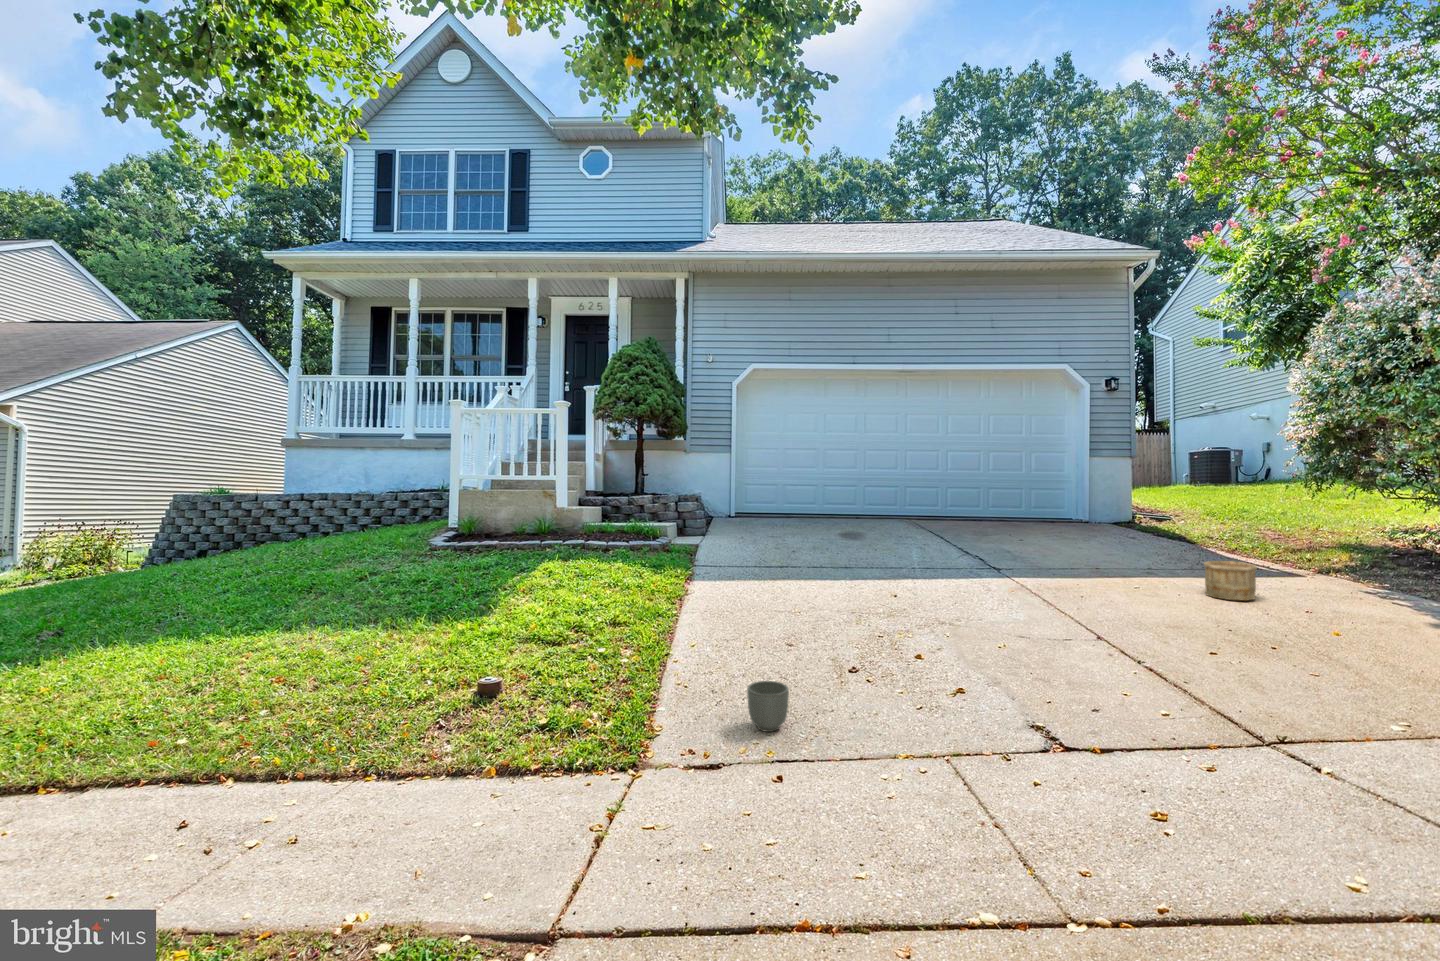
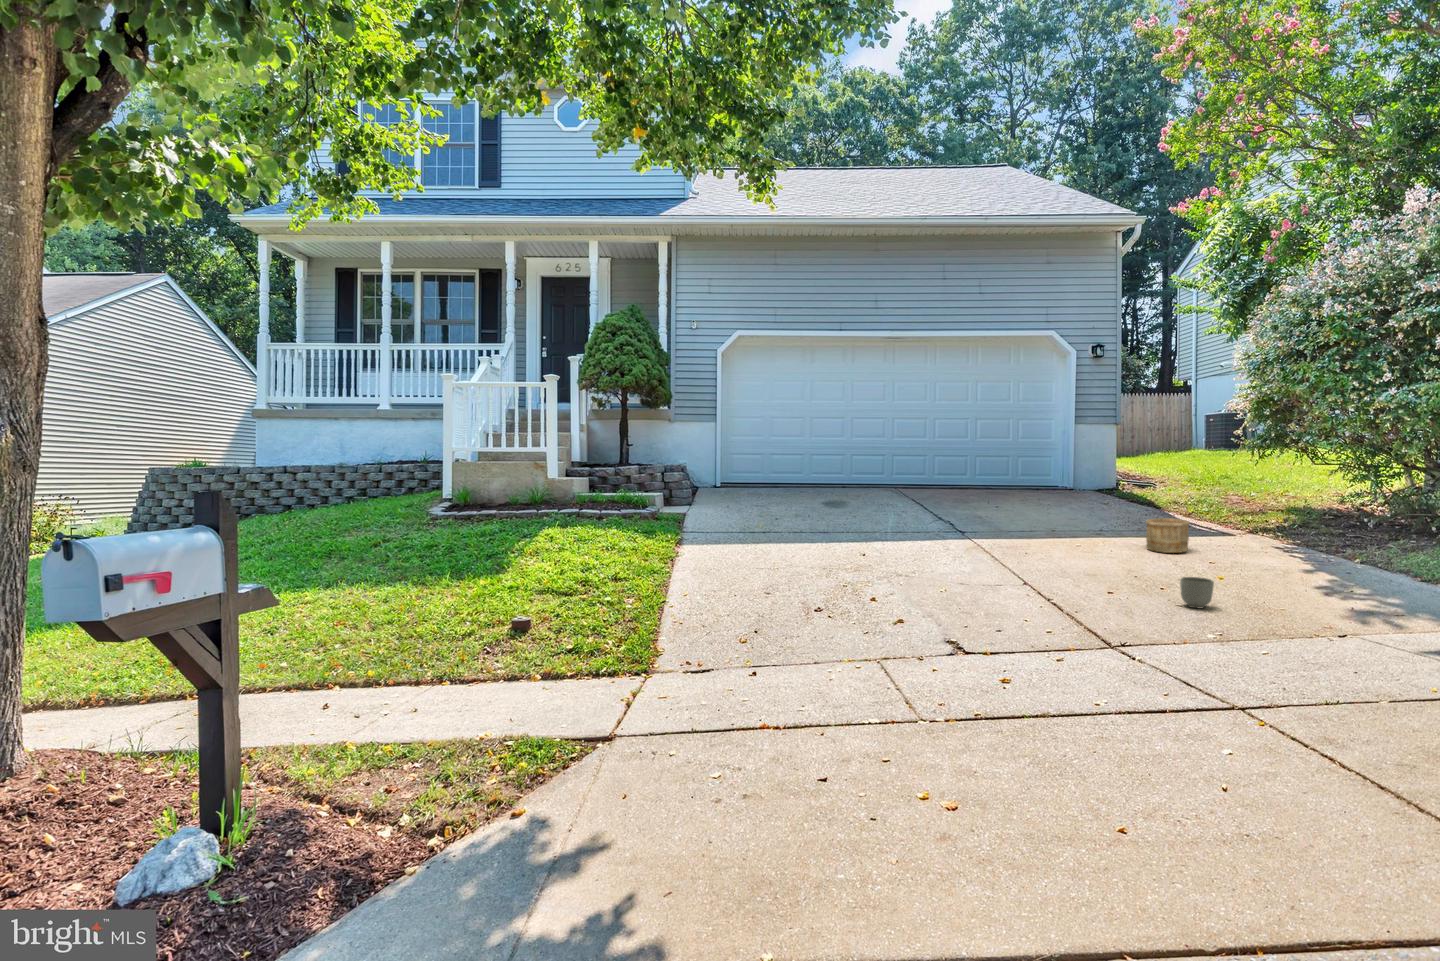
planter: present [747,681,789,732] -> present [1180,577,1214,608]

